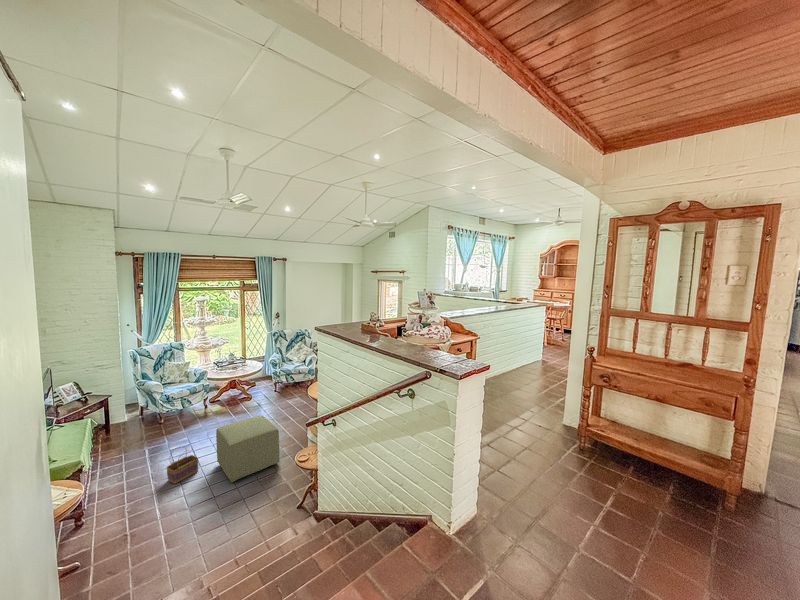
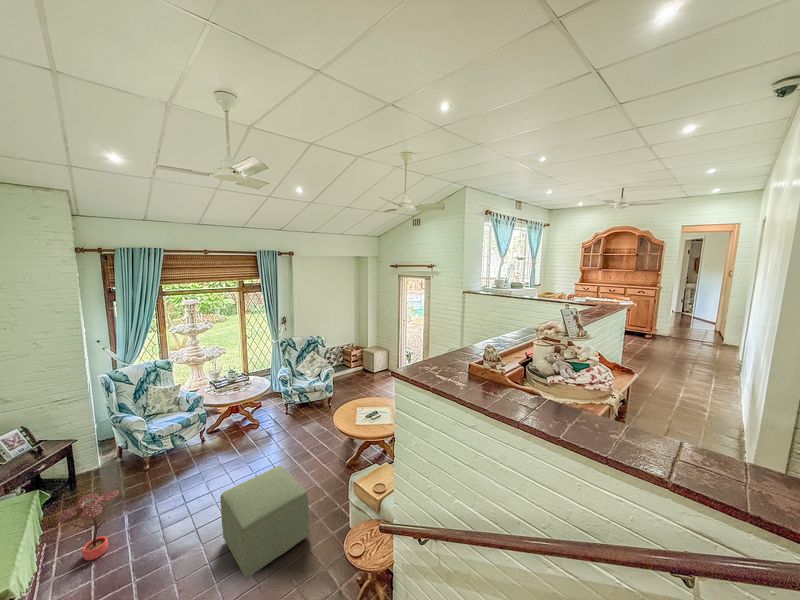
potted plant: none [103,425,145,472] -> present [57,490,119,560]
basket: present [167,447,198,484] -> none [151,523,197,582]

